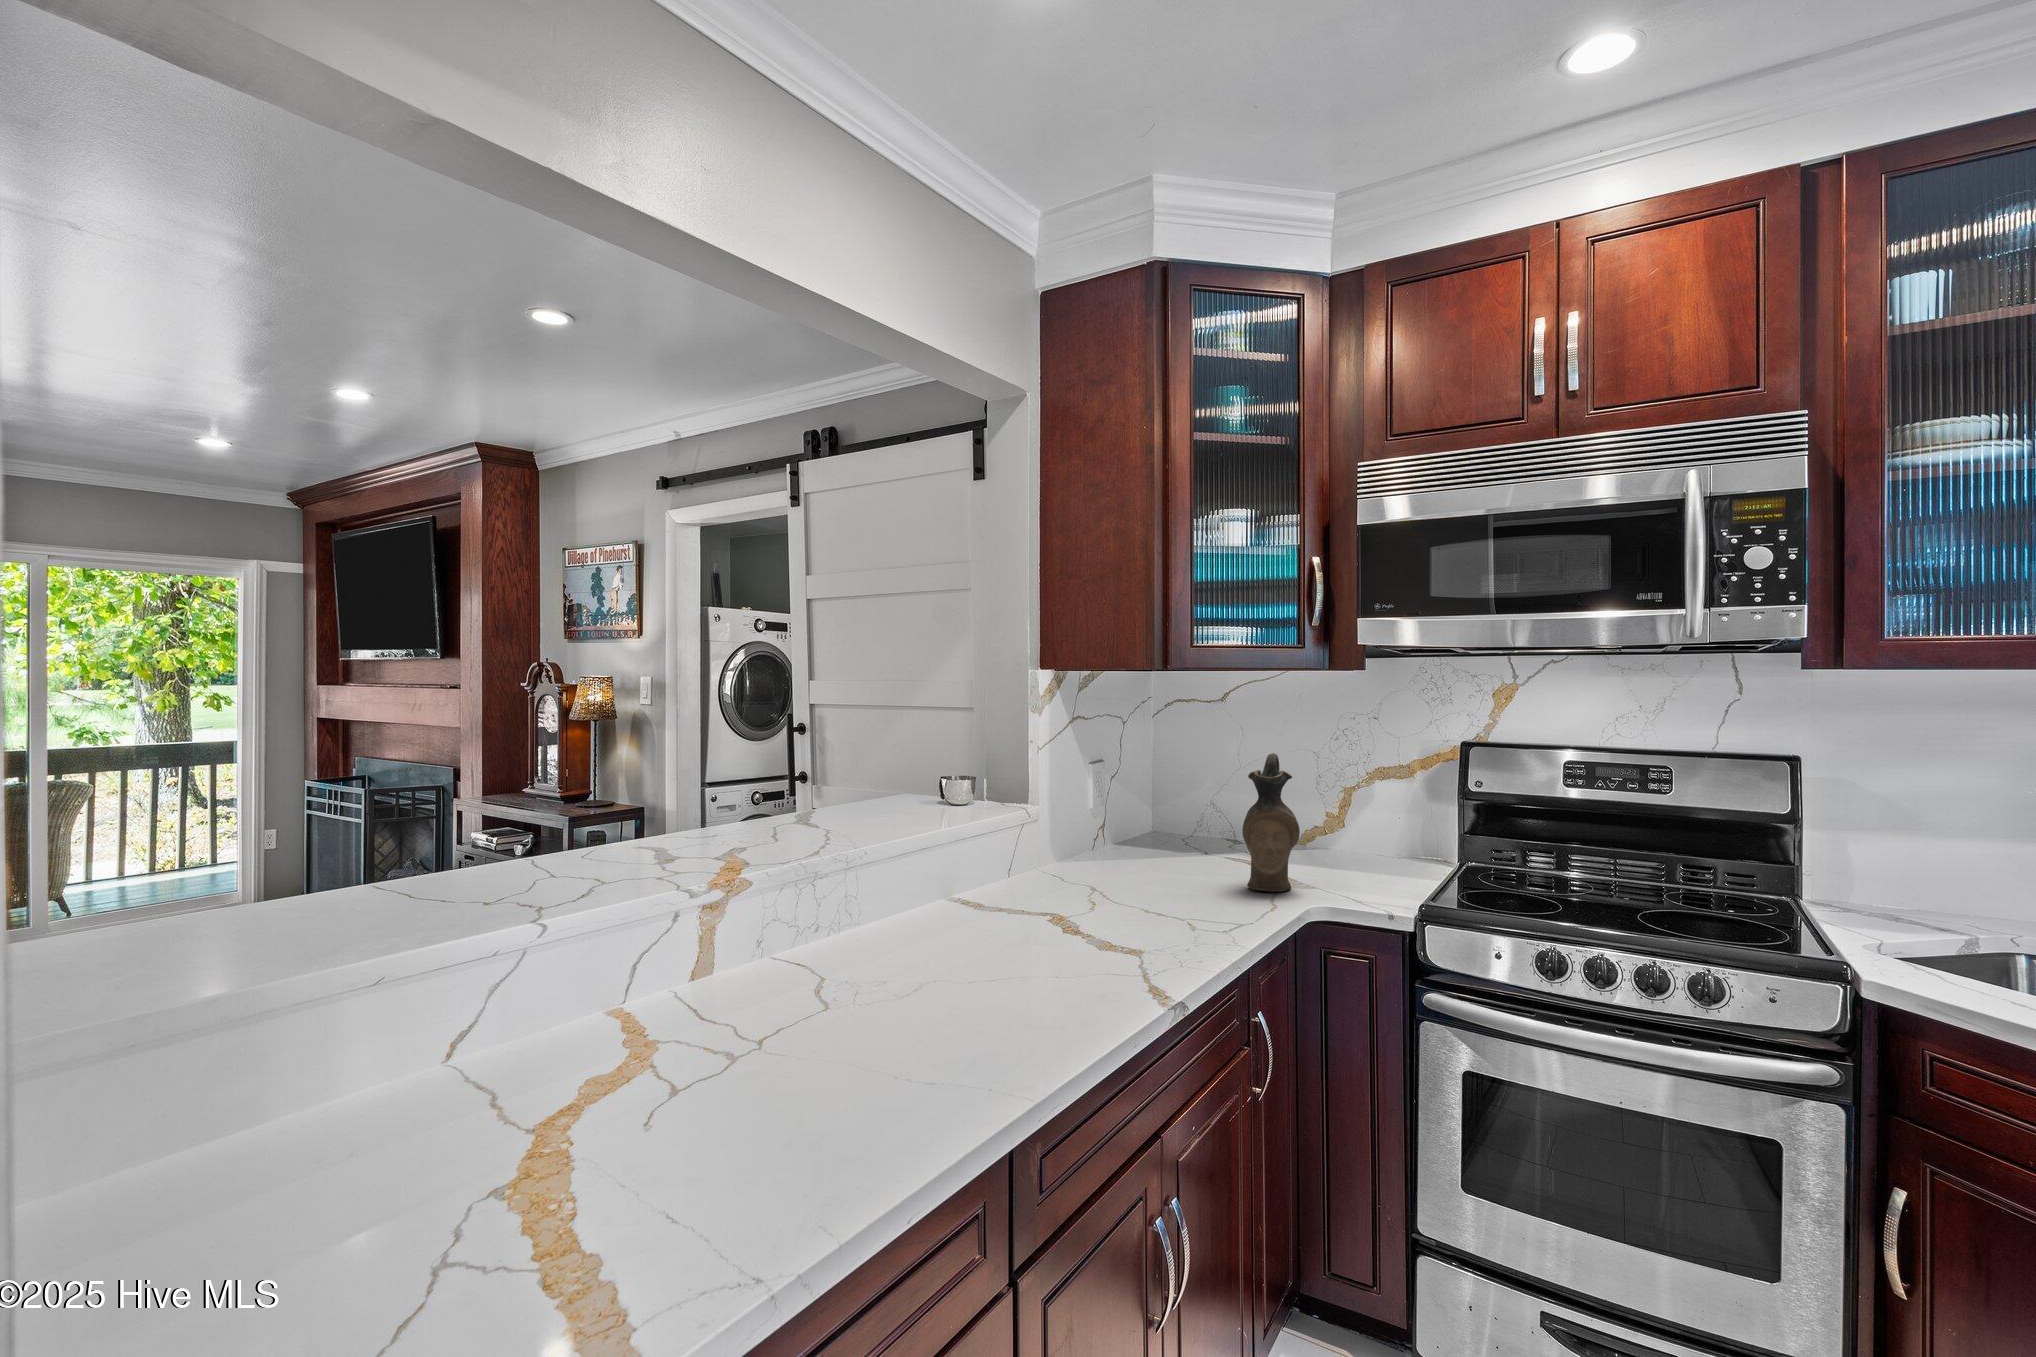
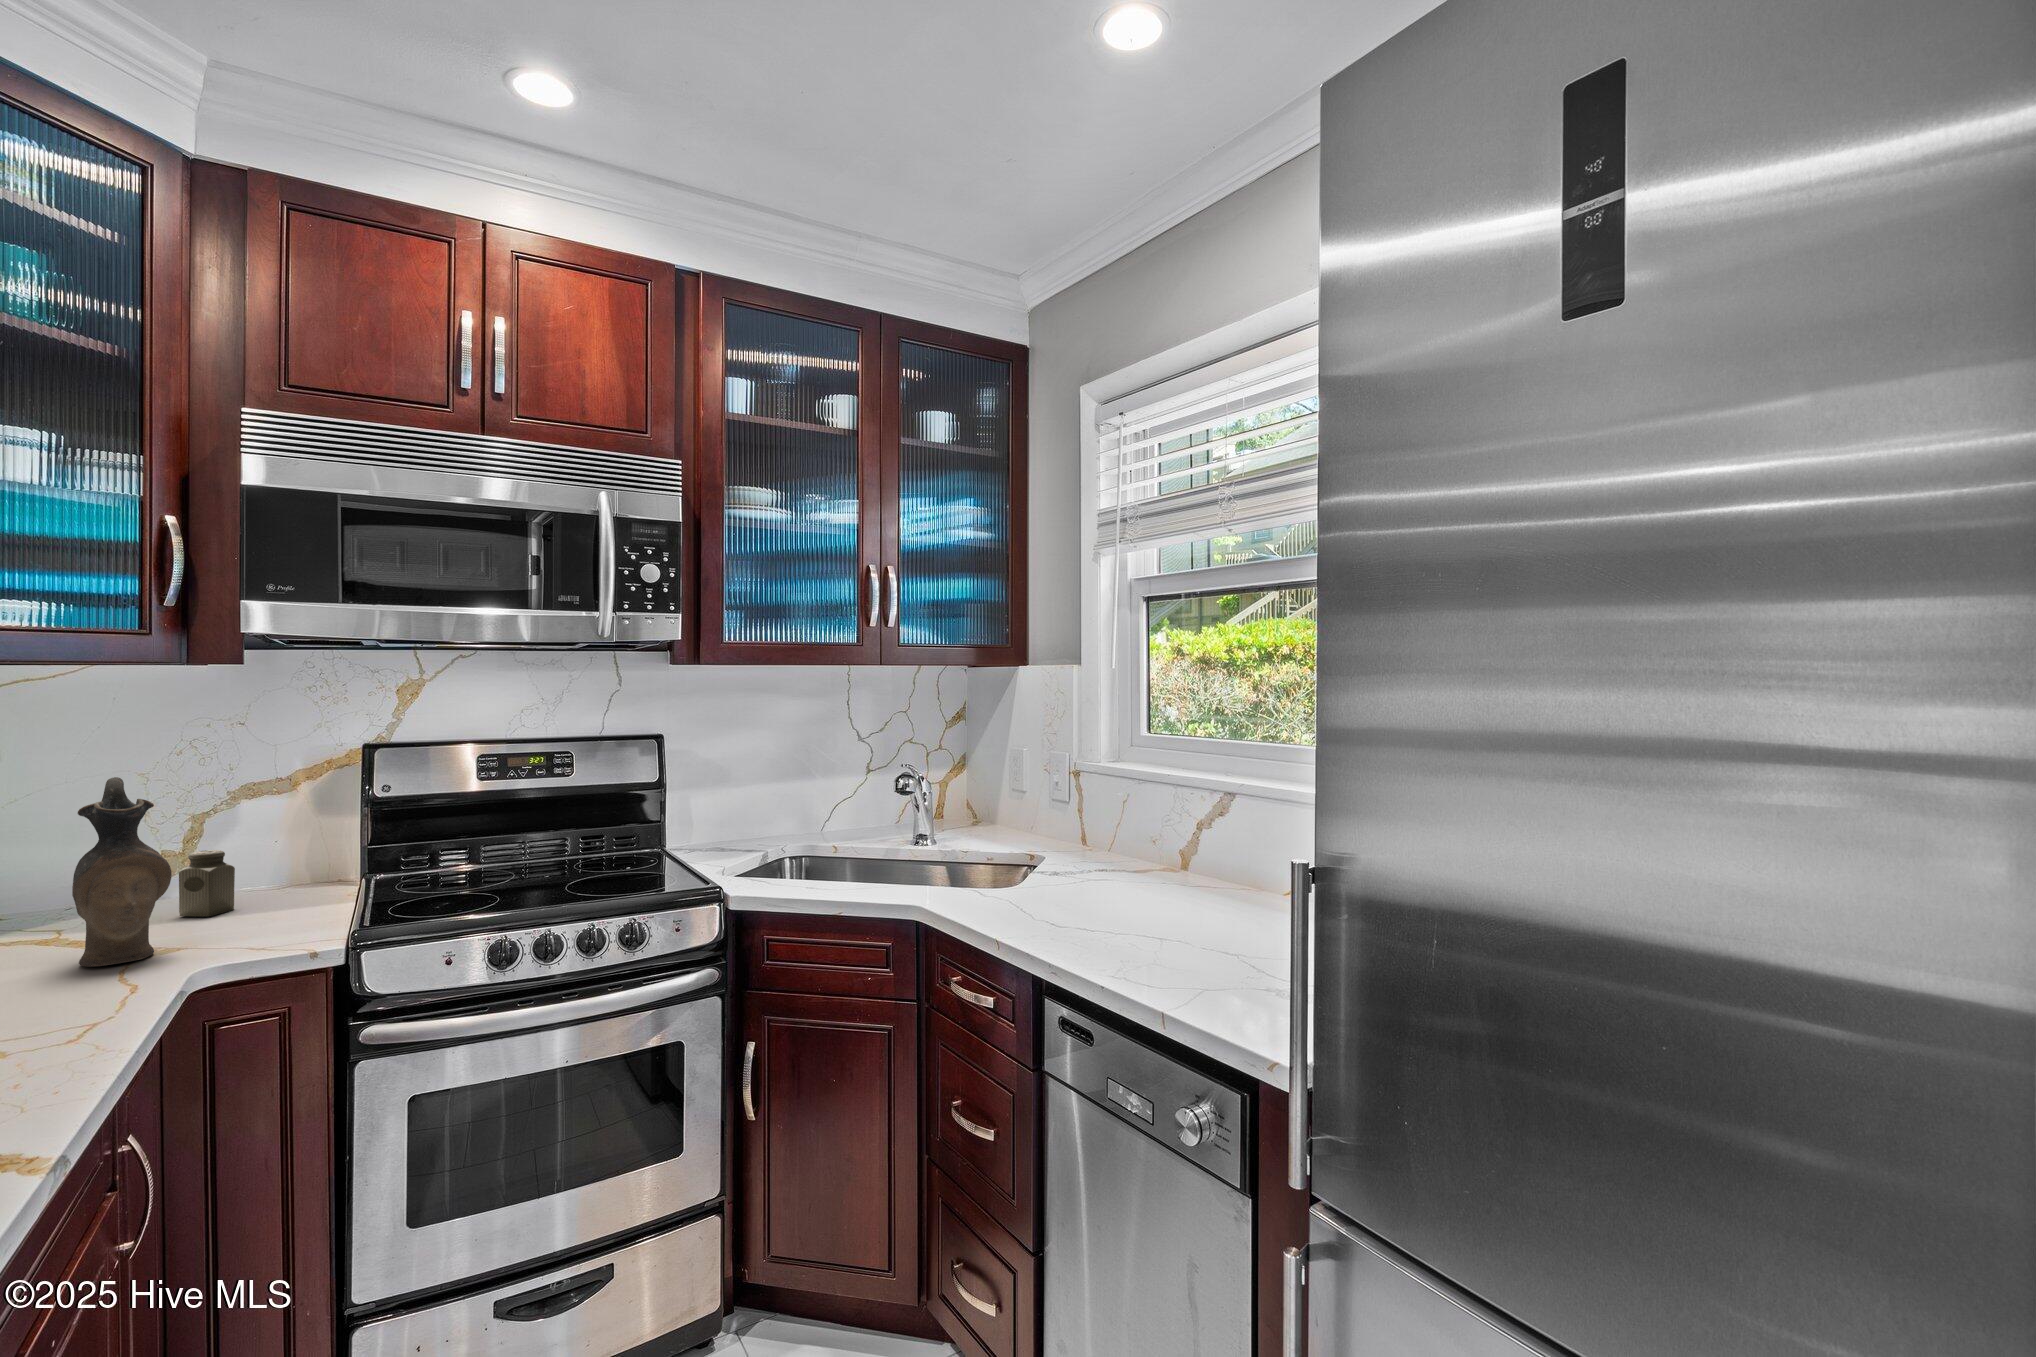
salt shaker: none [1324,817,1361,870] -> present [179,850,235,916]

